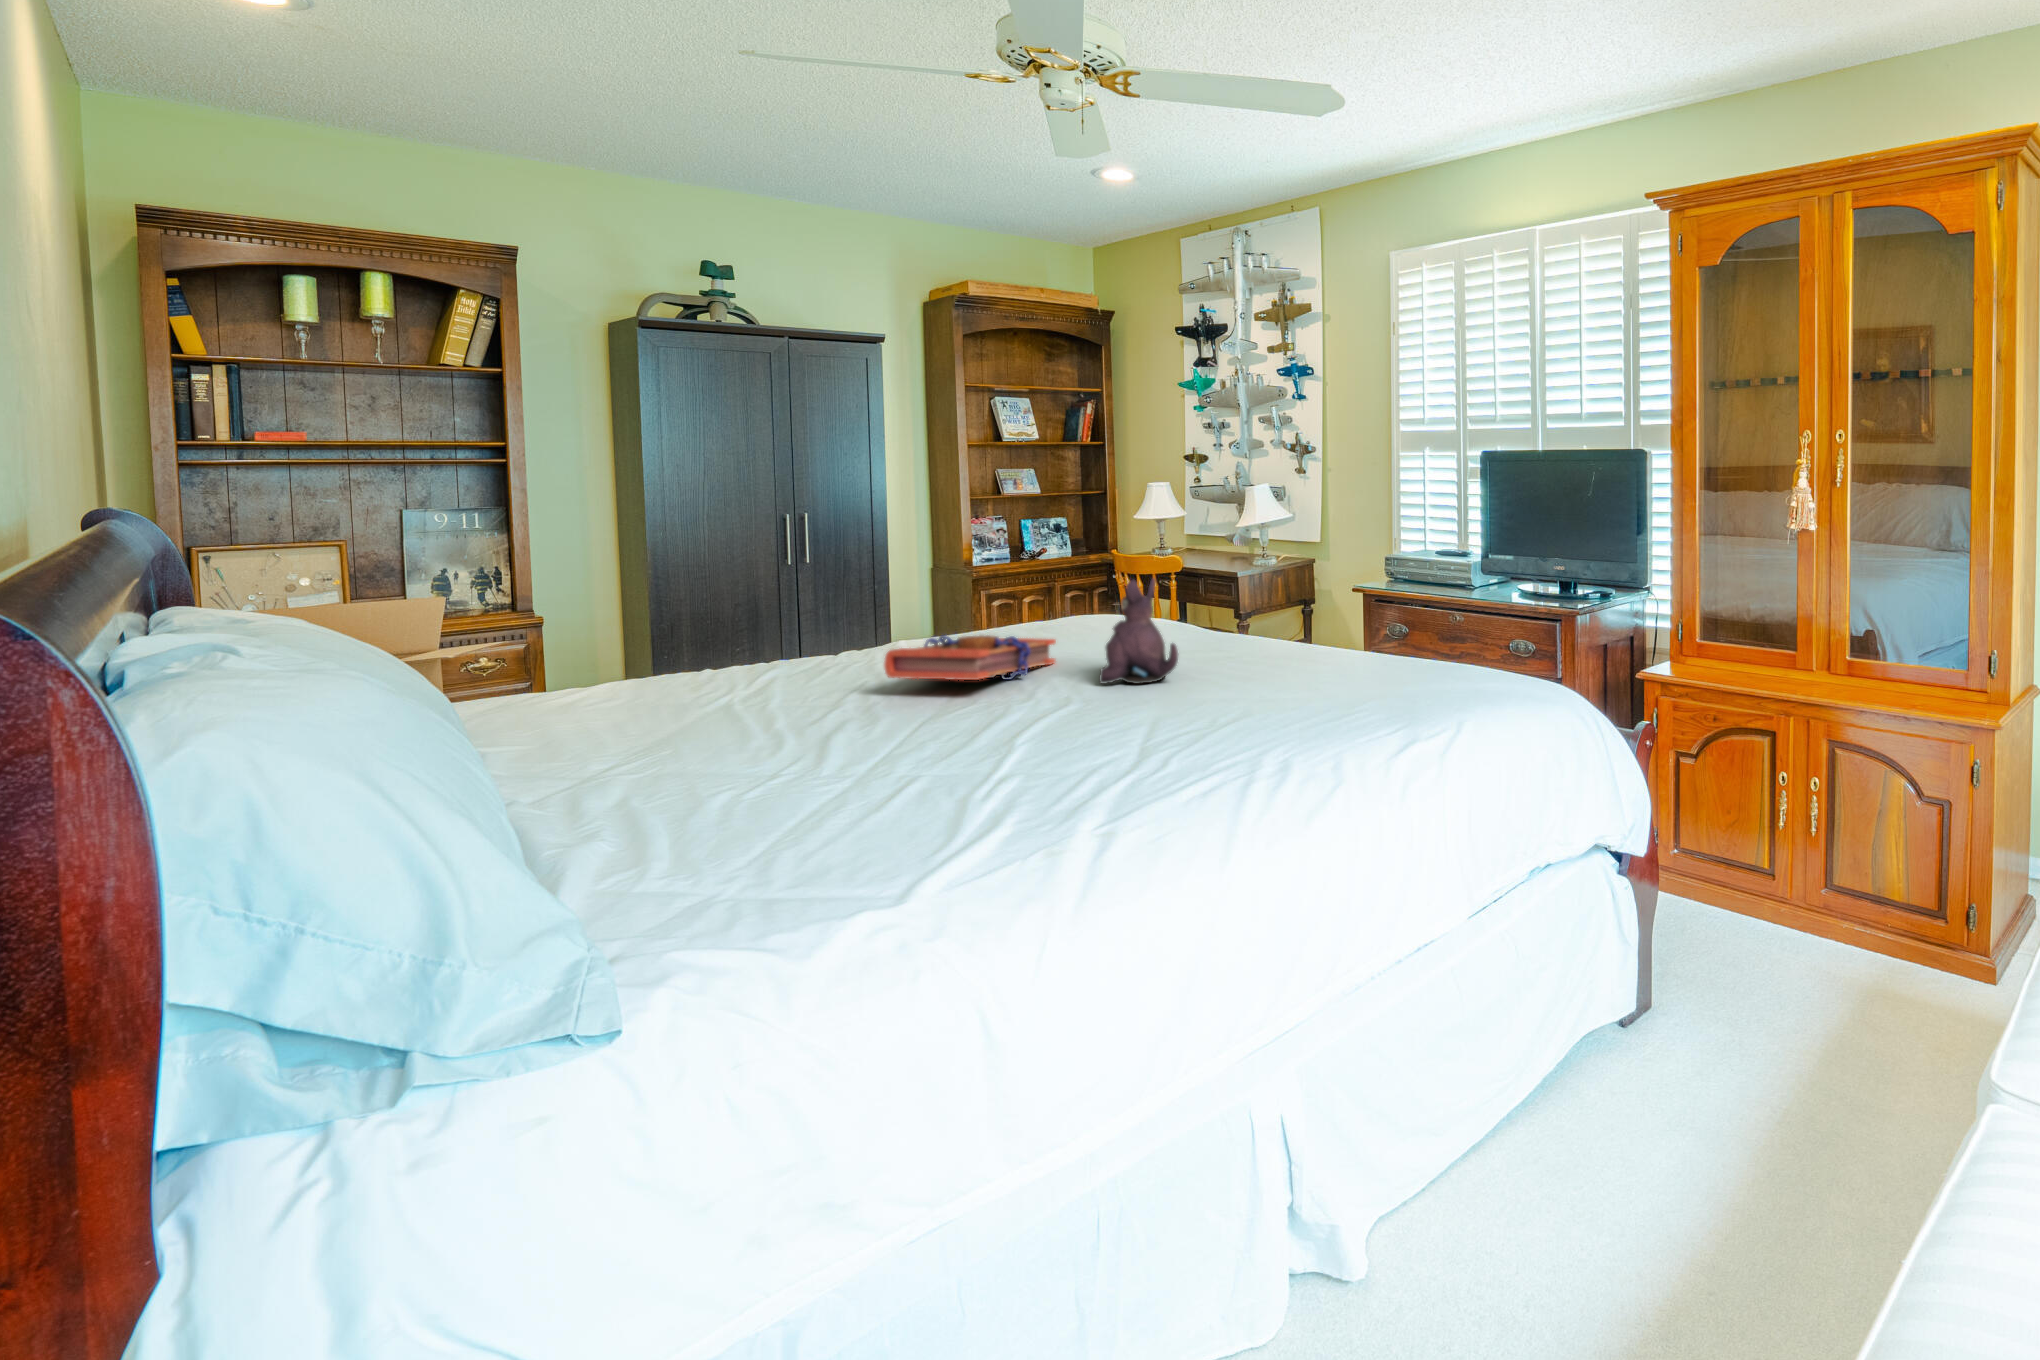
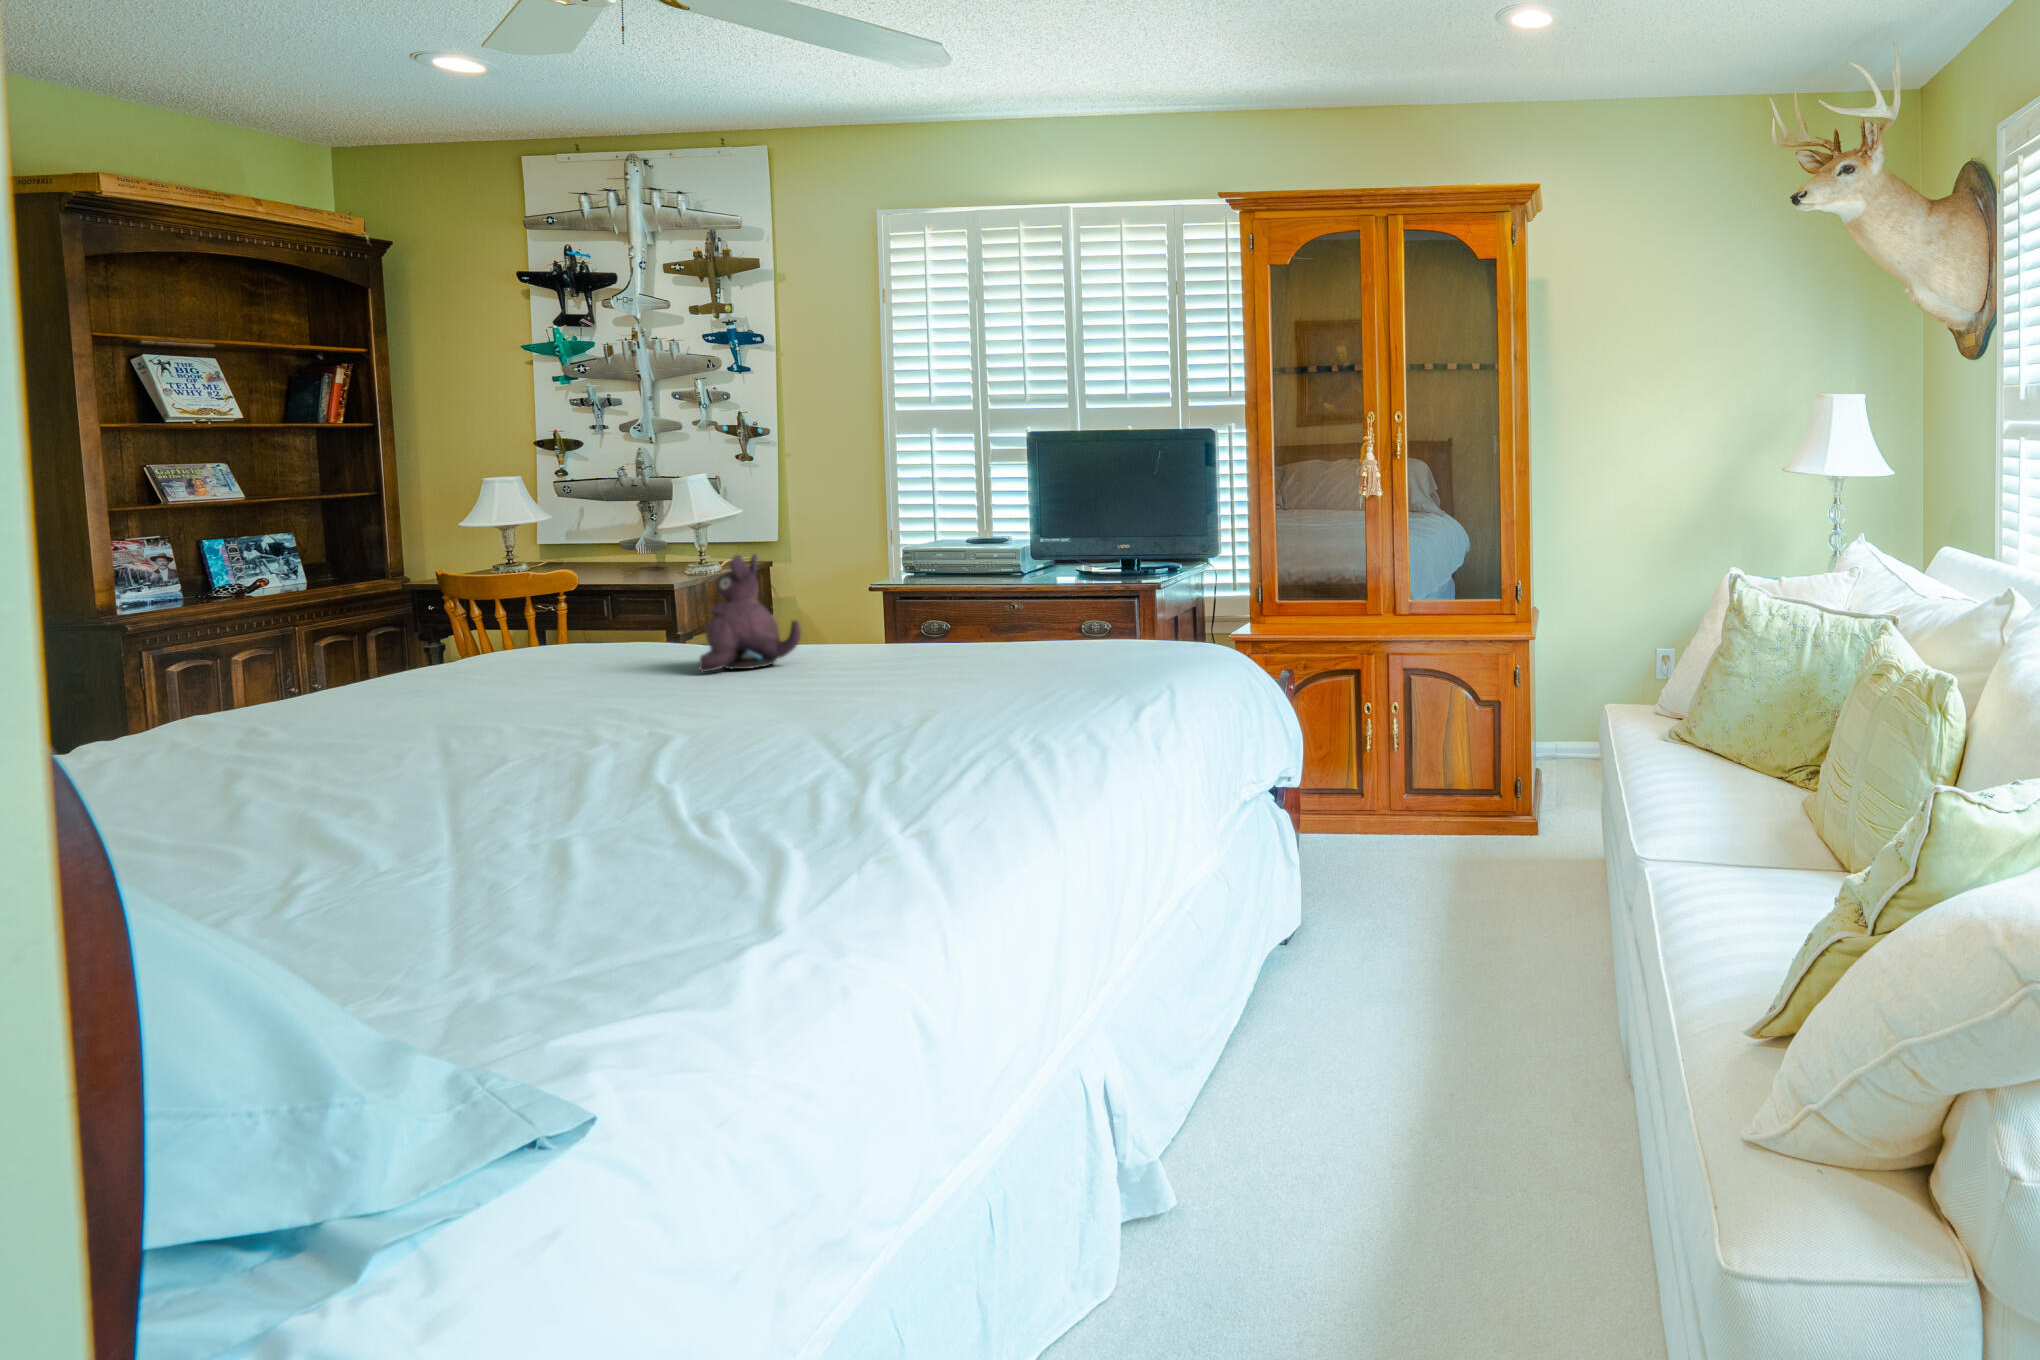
book: present [884,635,1056,680] -> none [400,630,591,691]

